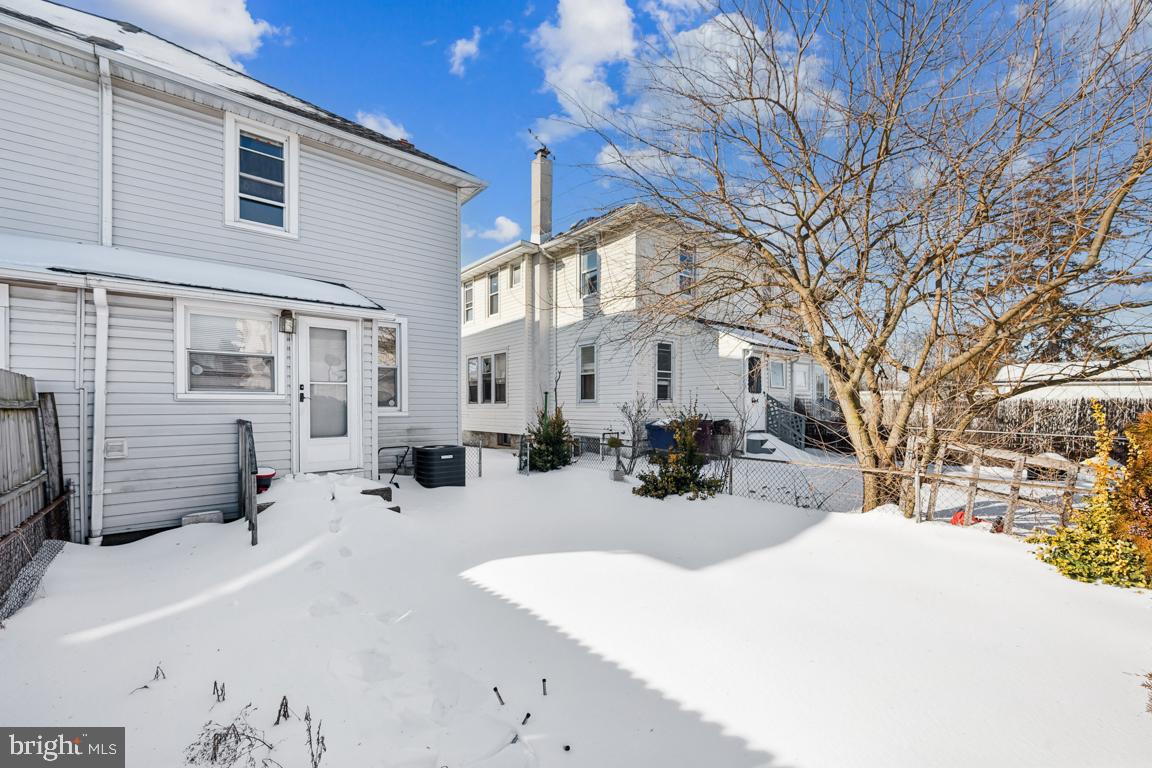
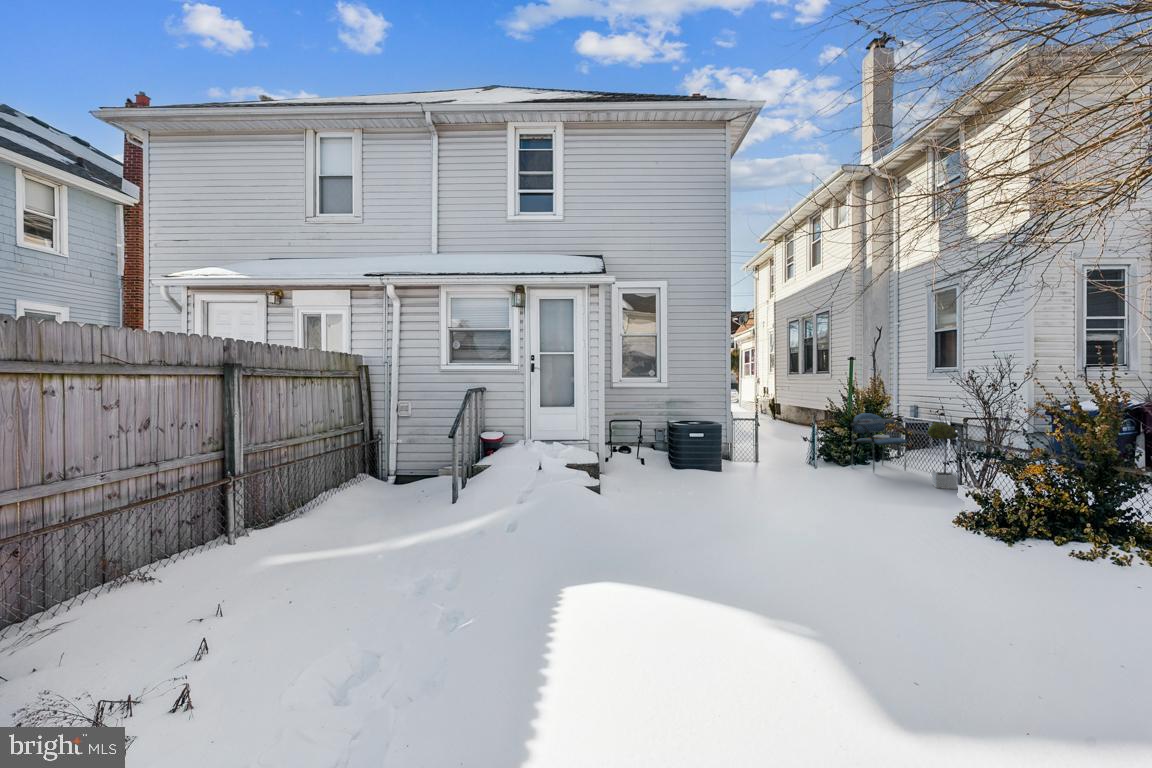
chair: none [551,432,587,476] -> present [851,413,909,472]

